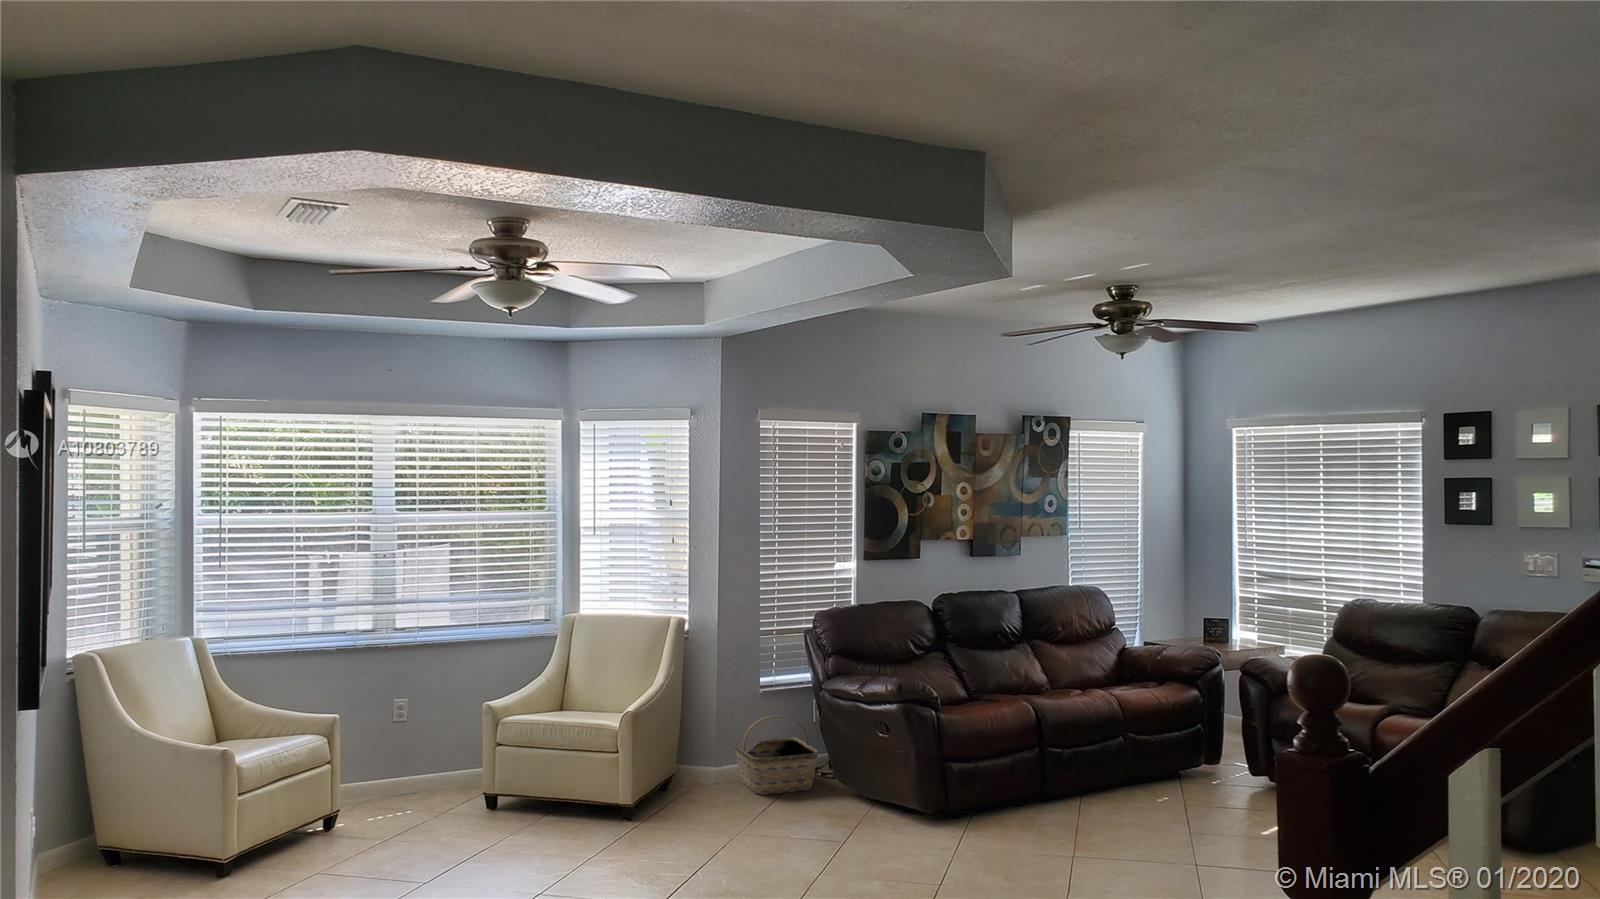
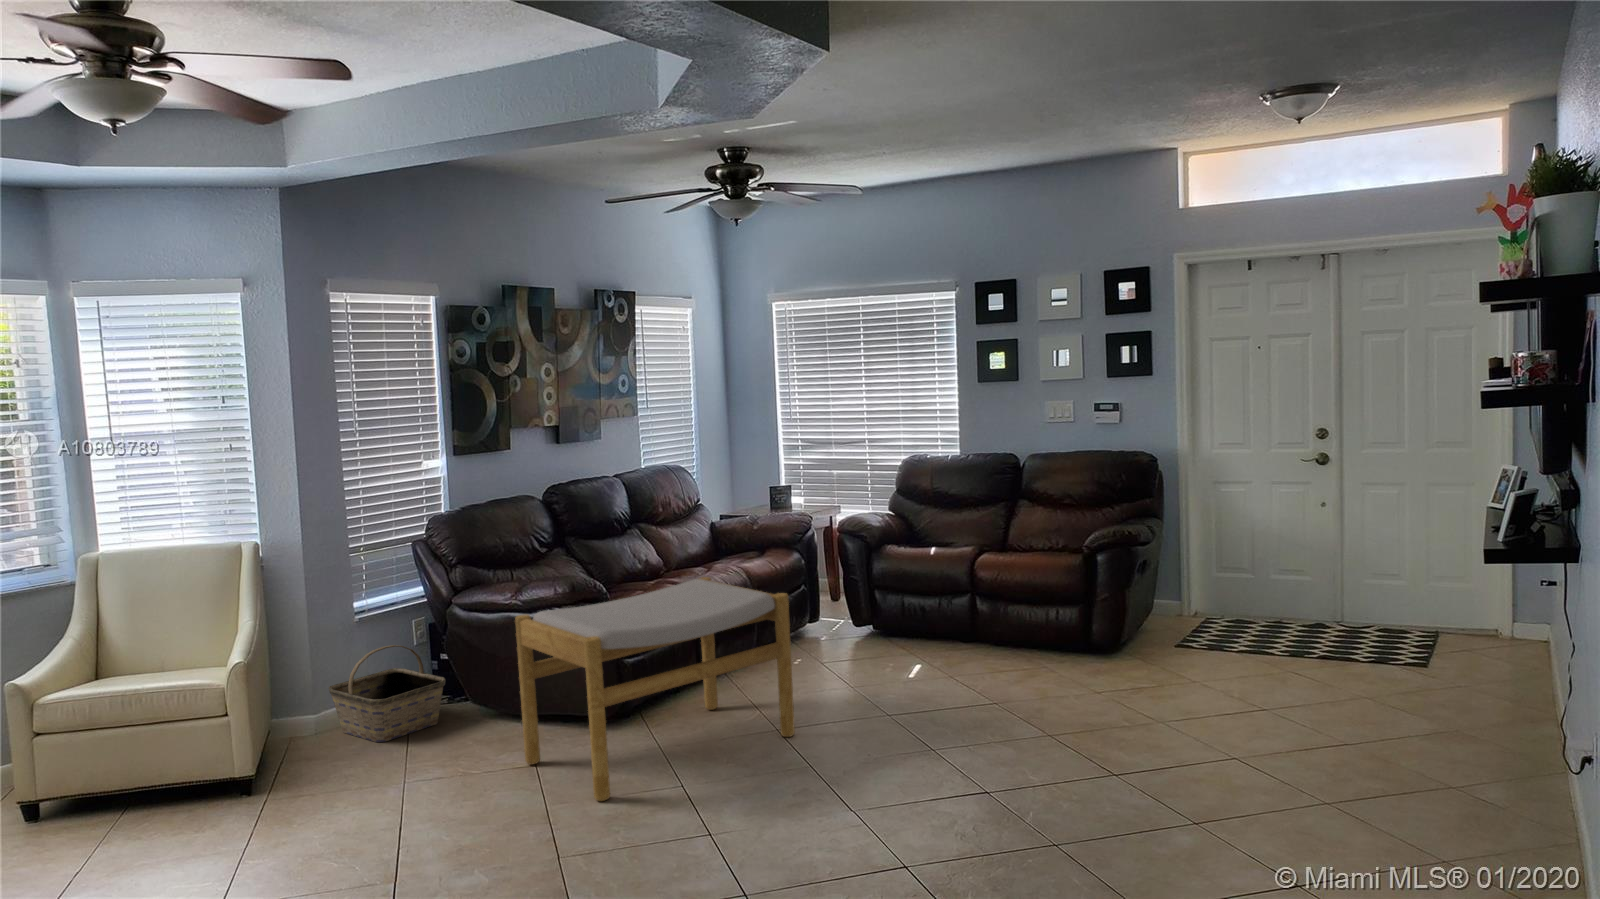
footstool: none [837,695,1080,875] -> present [515,577,795,801]

